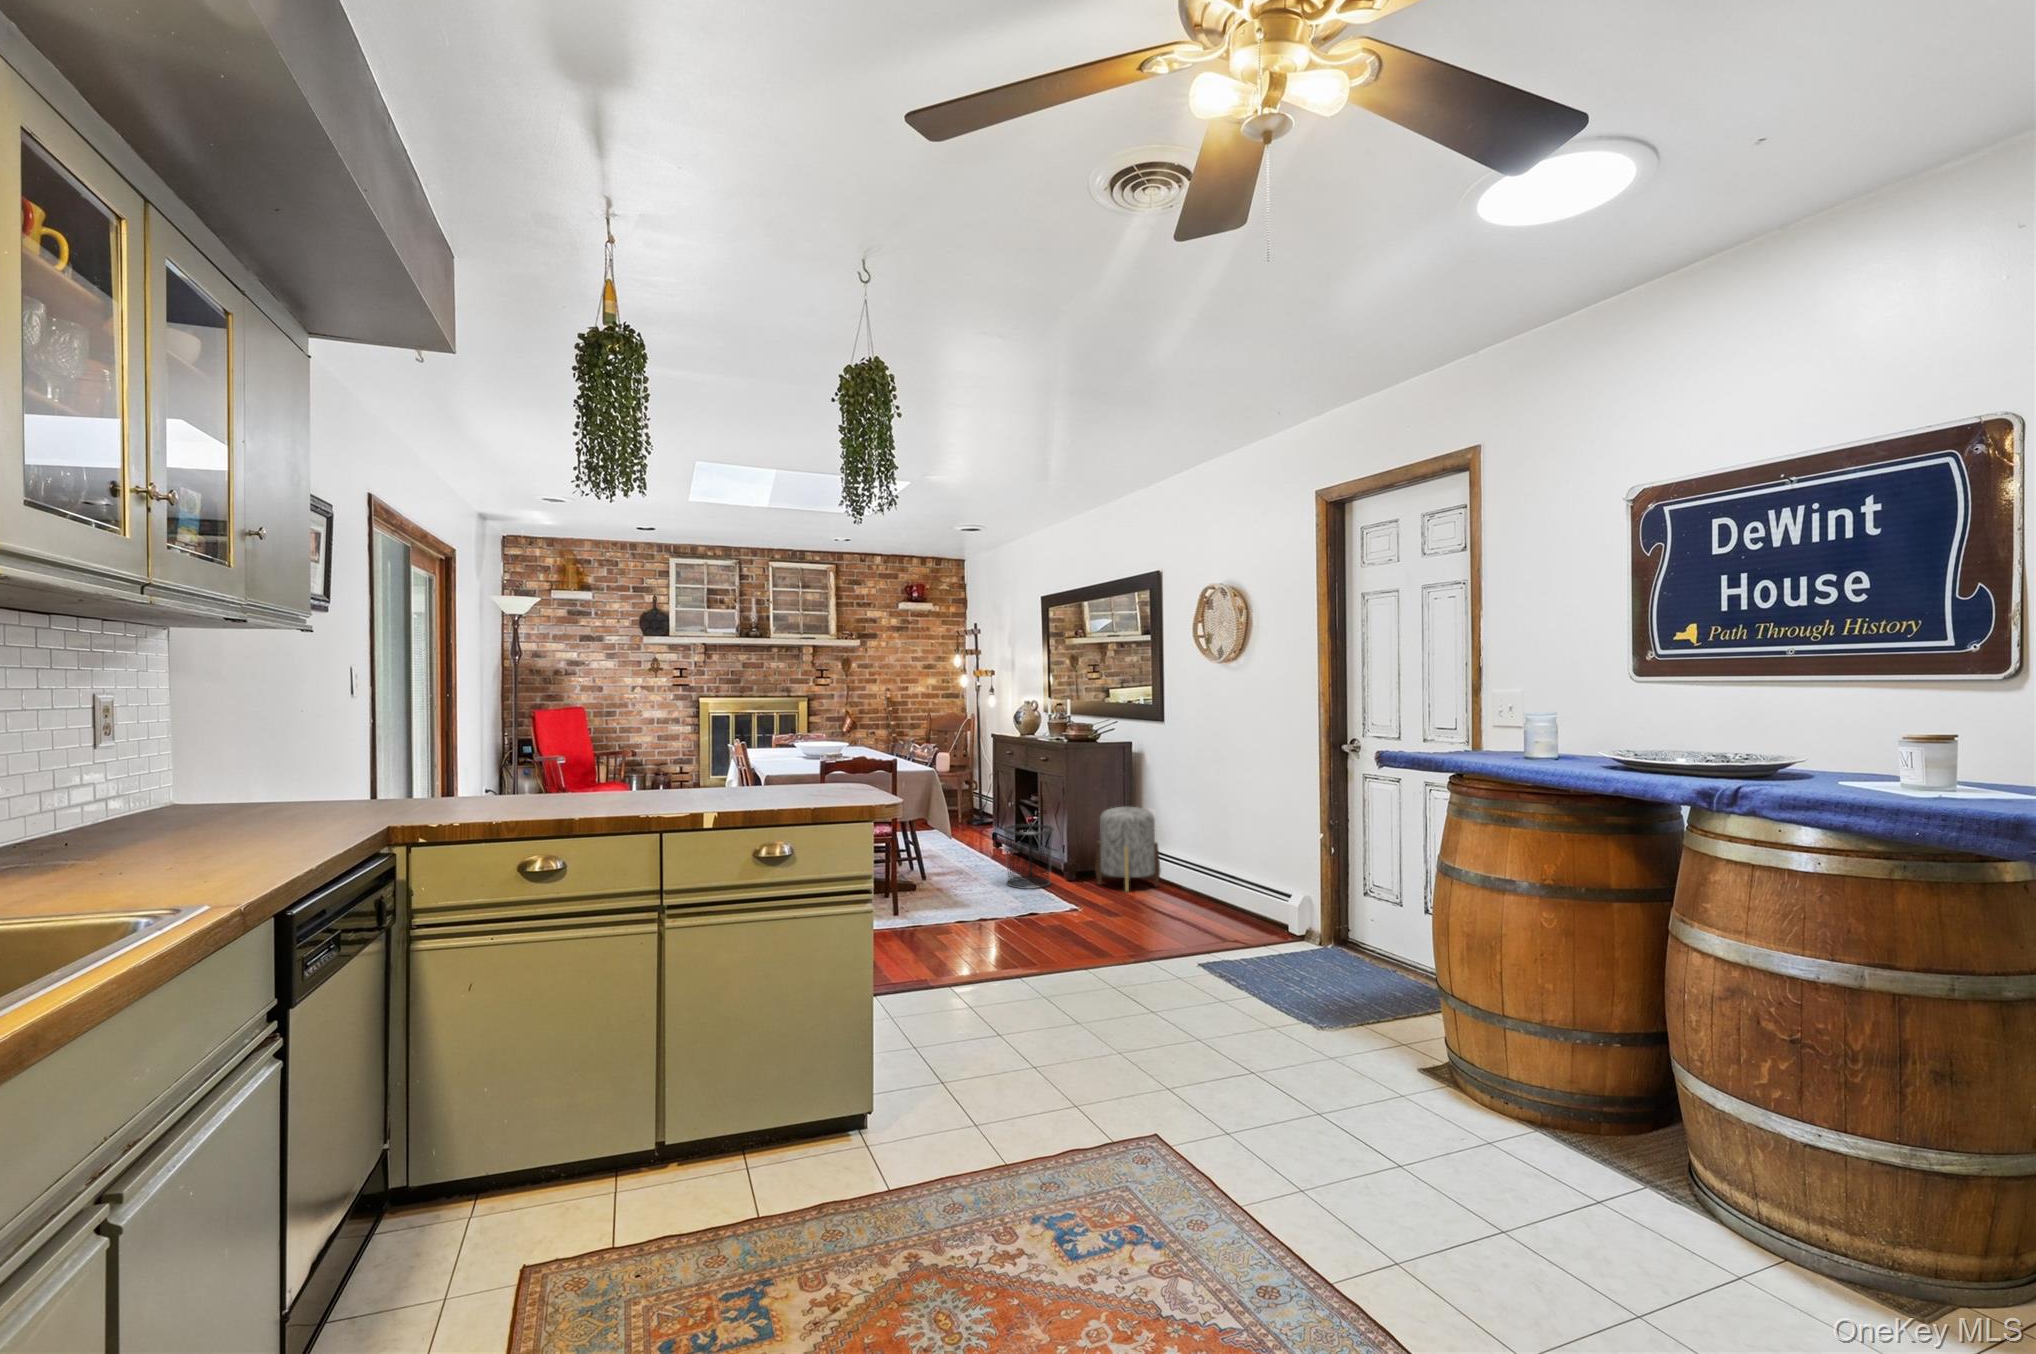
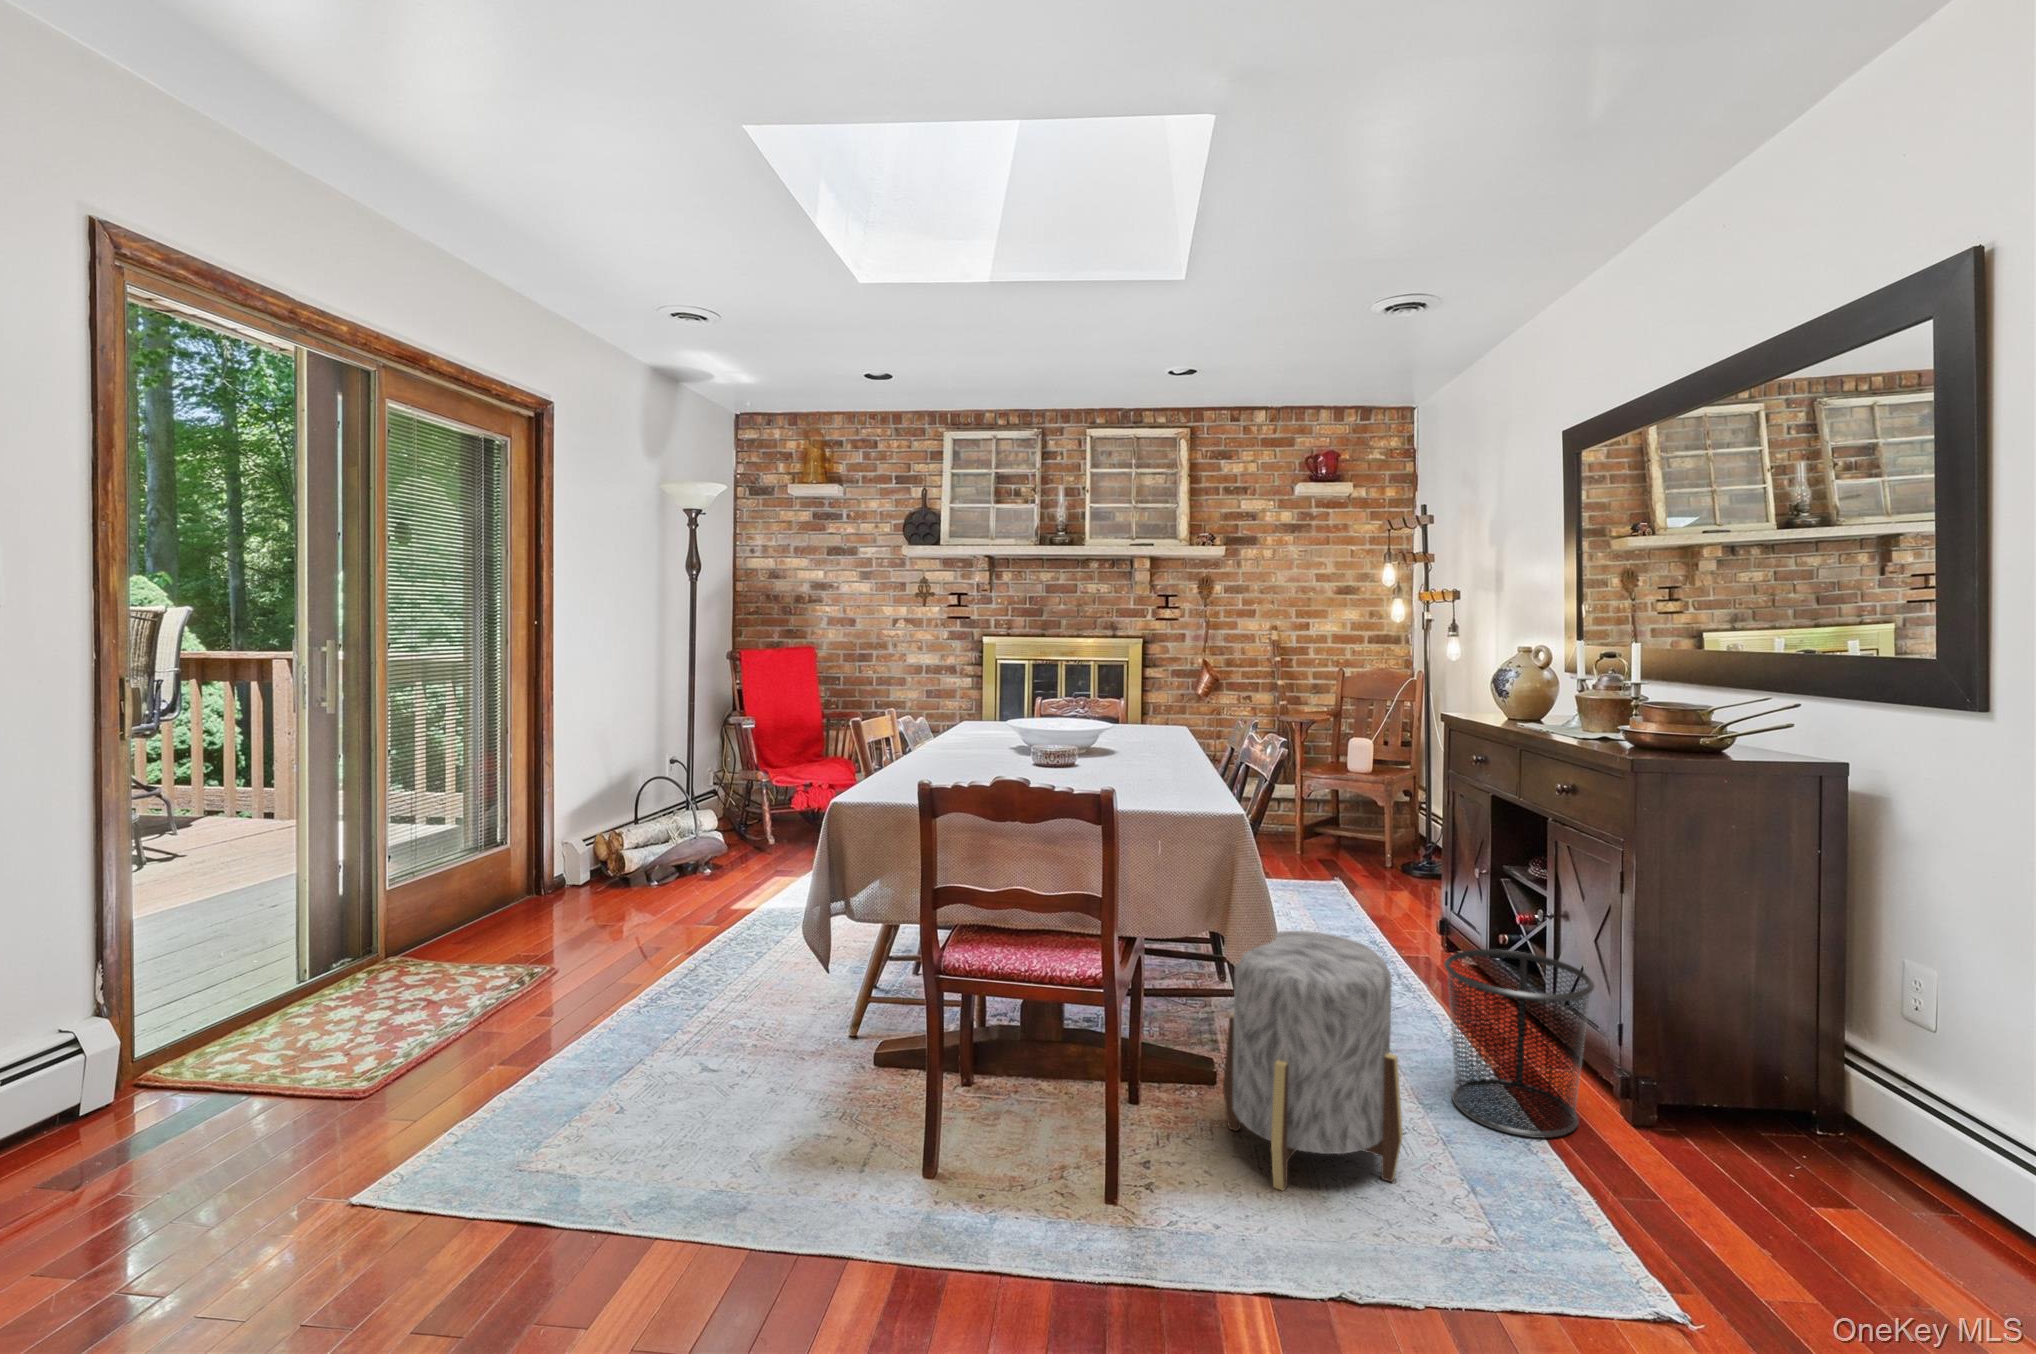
stool: present [1095,807,1161,892] -> present [1223,931,1403,1191]

